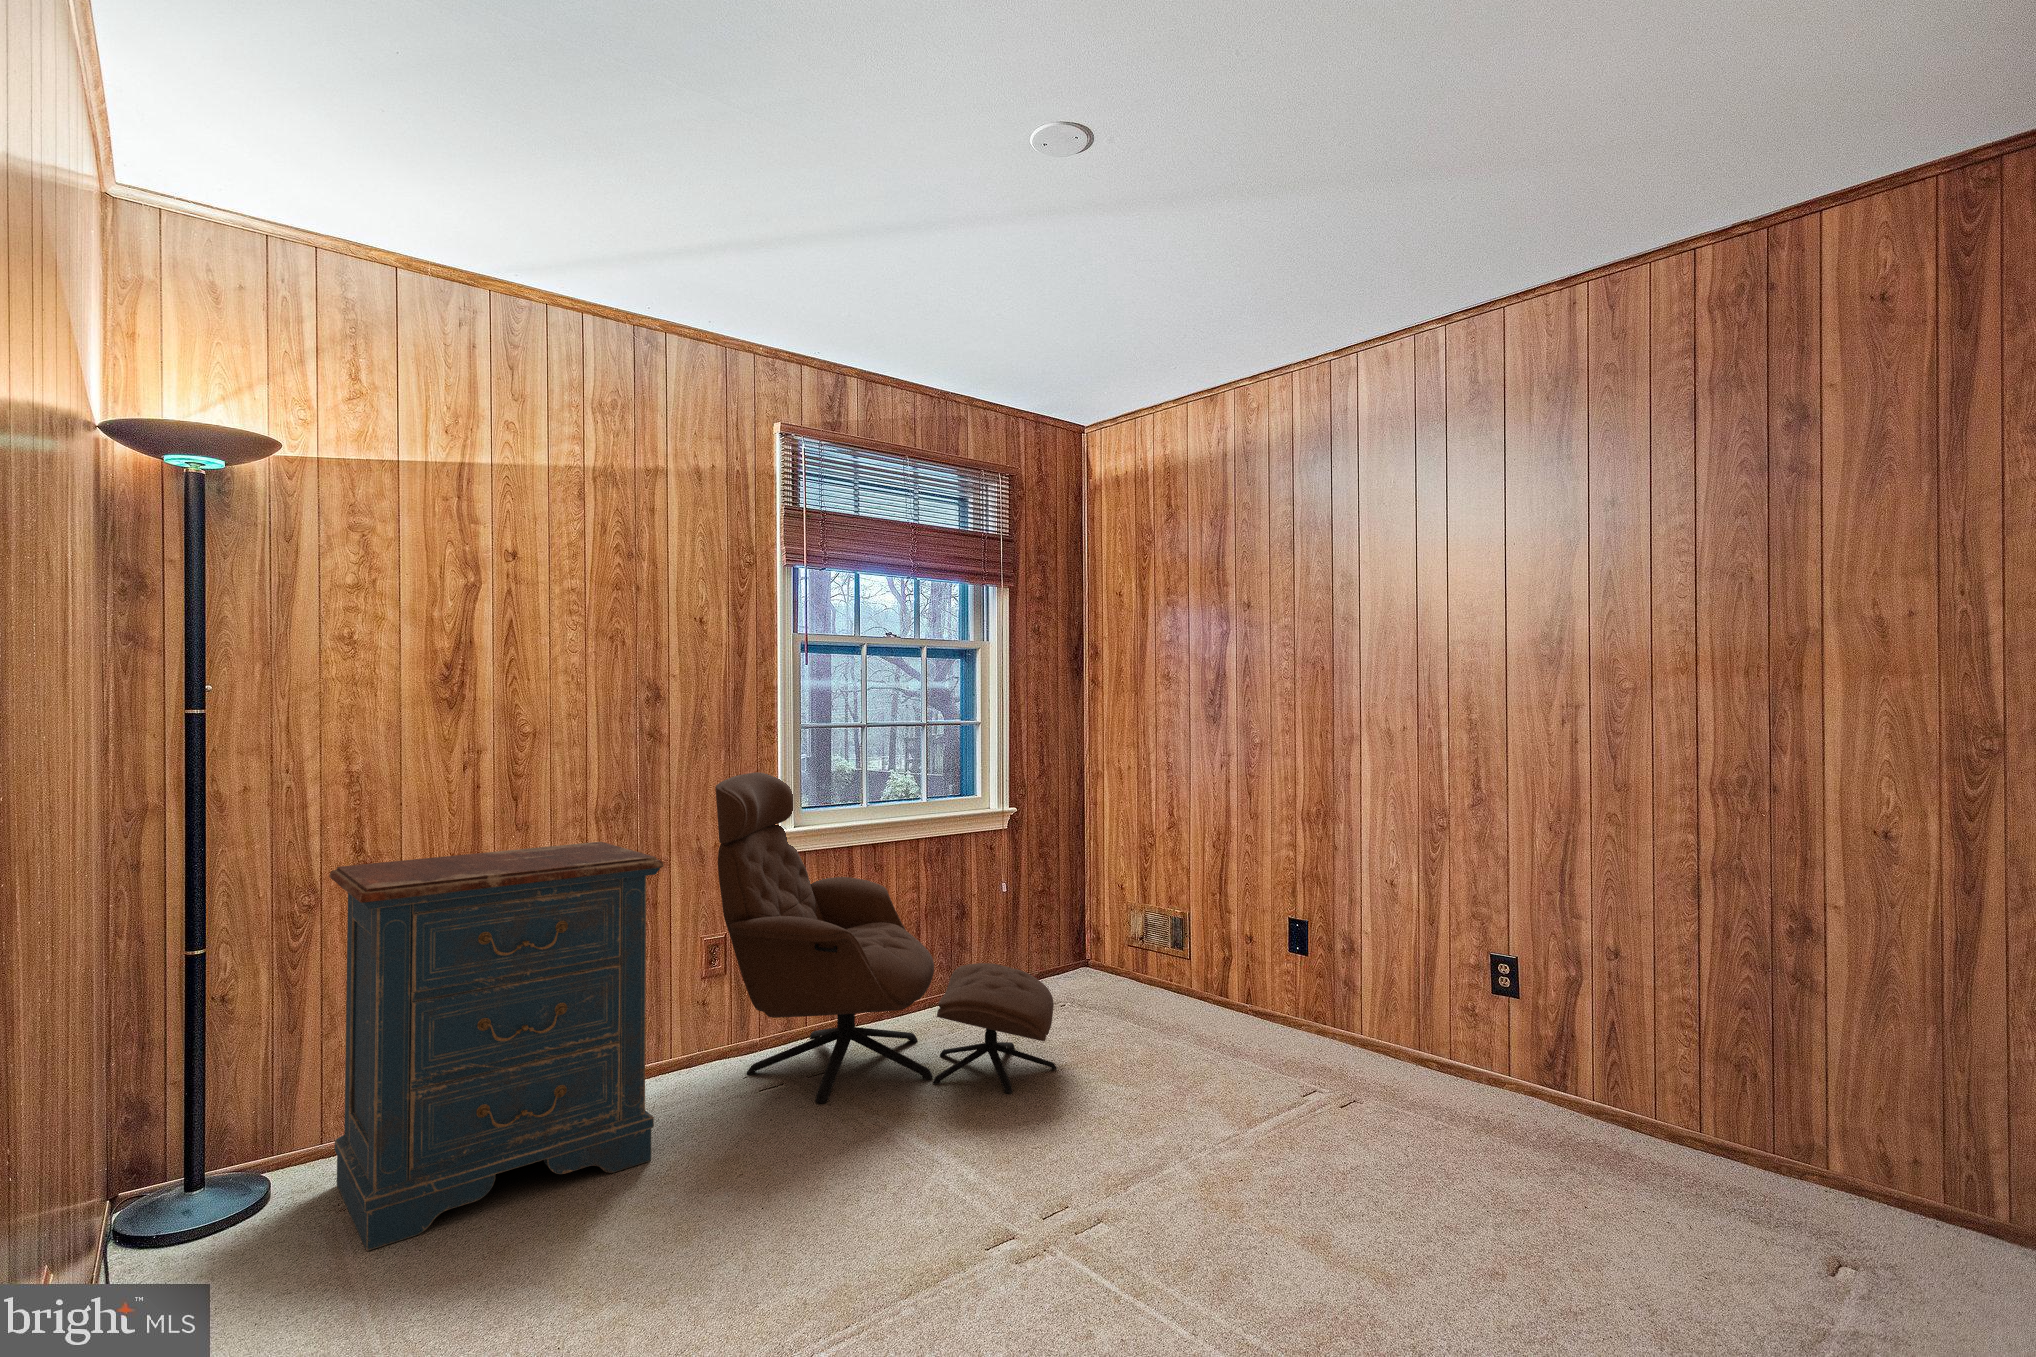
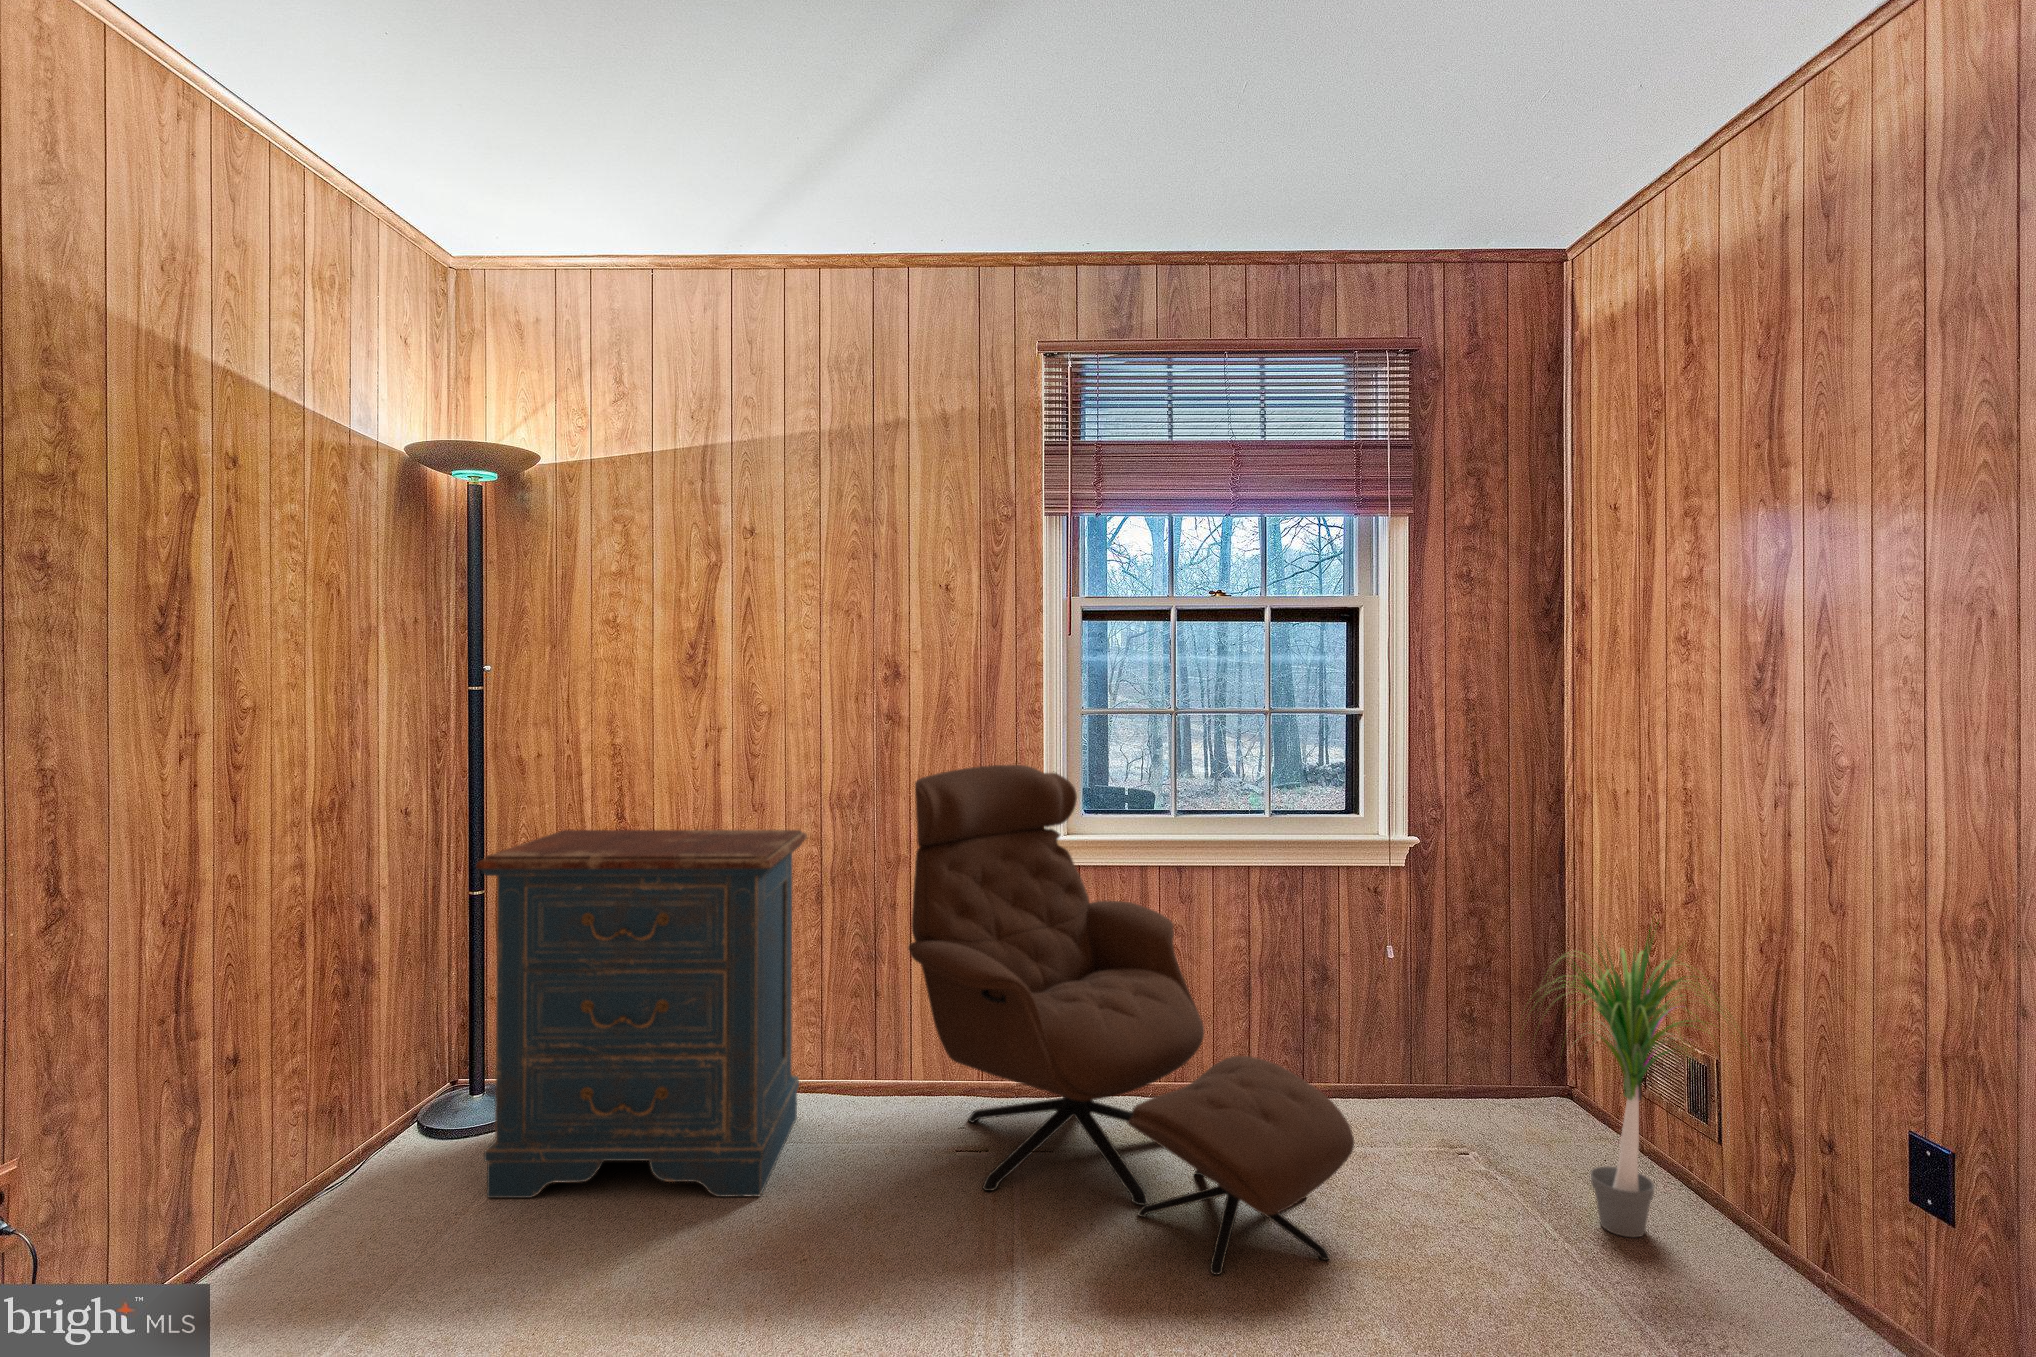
potted plant: none [1108,832,1226,1019] -> present [1531,927,1744,1237]

